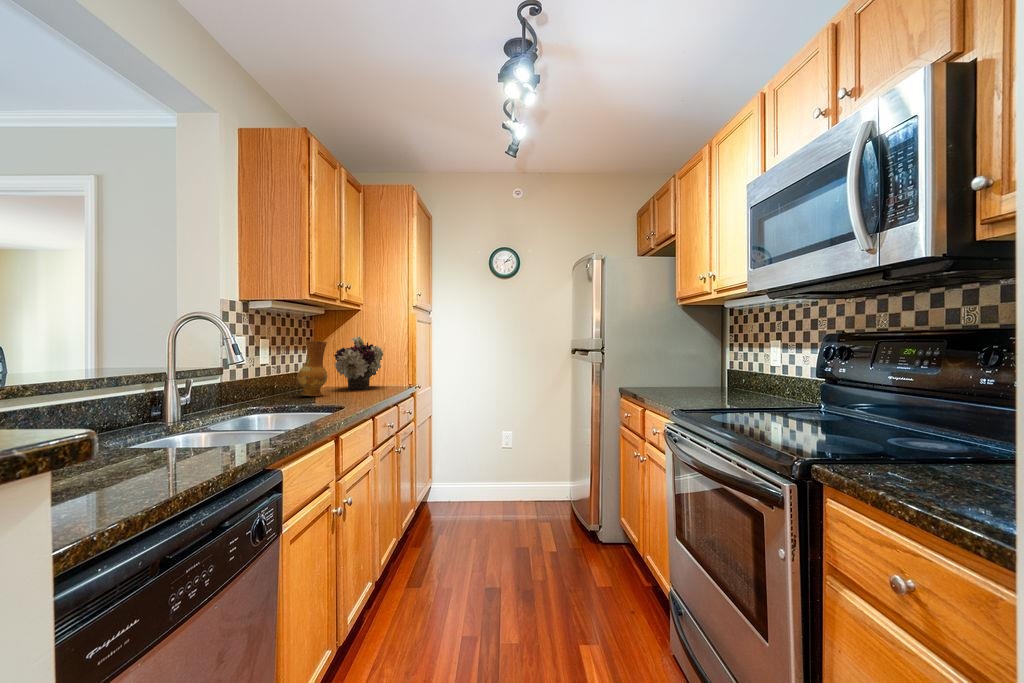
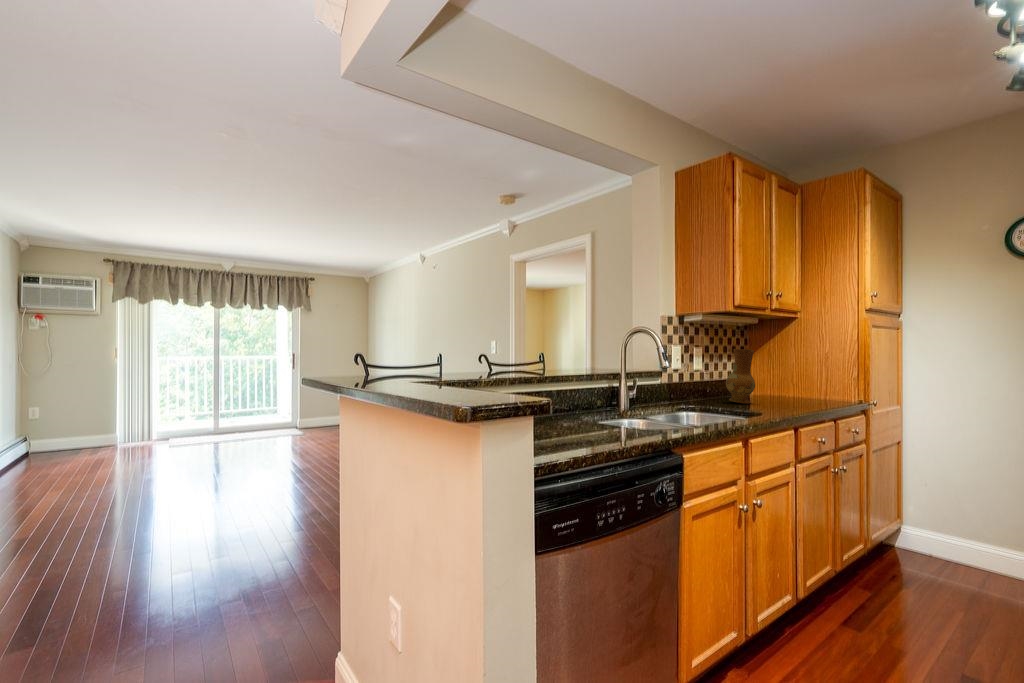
flower arrangement: present [334,336,383,389] -> none [766,344,827,402]

